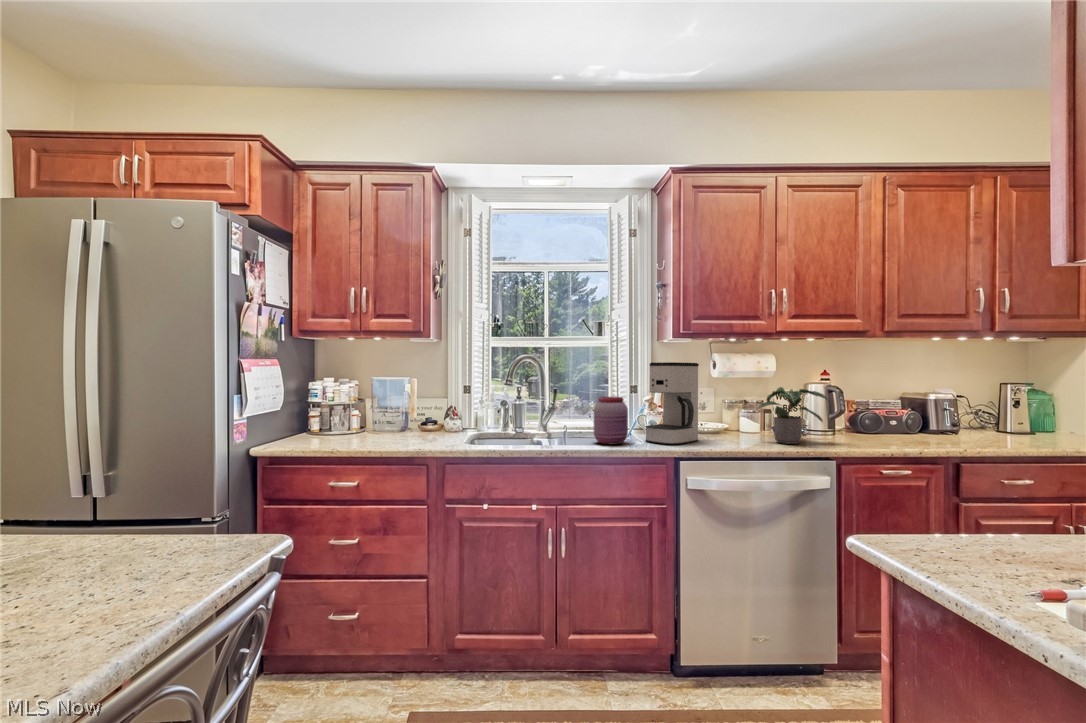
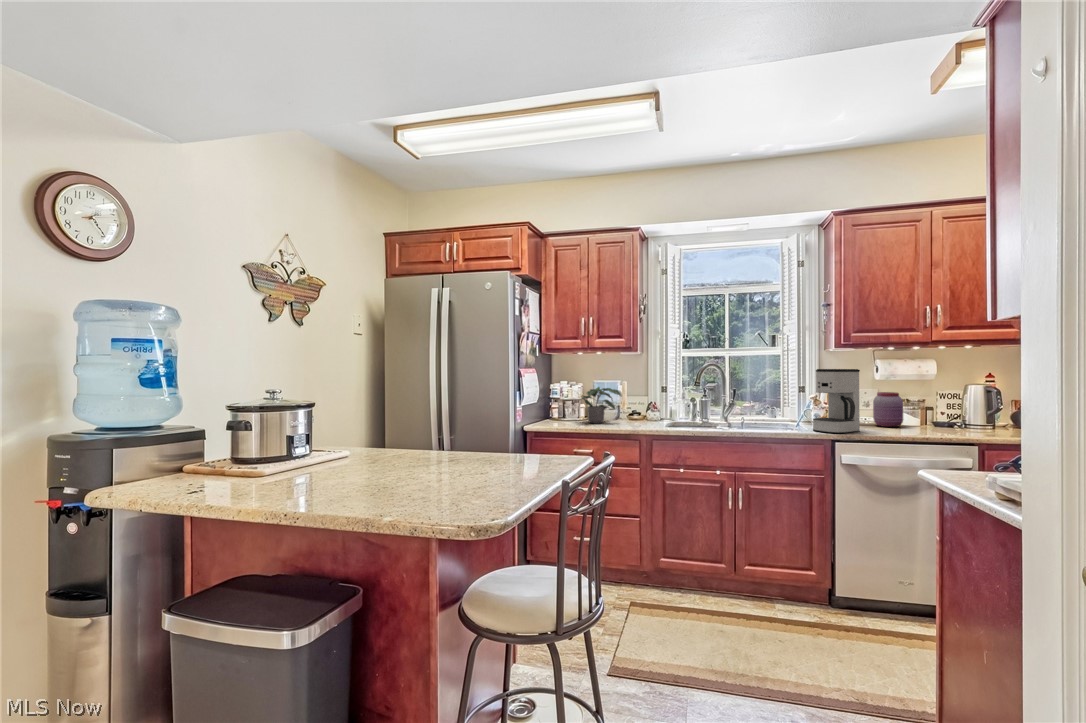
potted plant: present [757,387,828,444] -> present [581,387,621,423]
jar: present [594,397,628,444] -> present [873,392,903,427]

